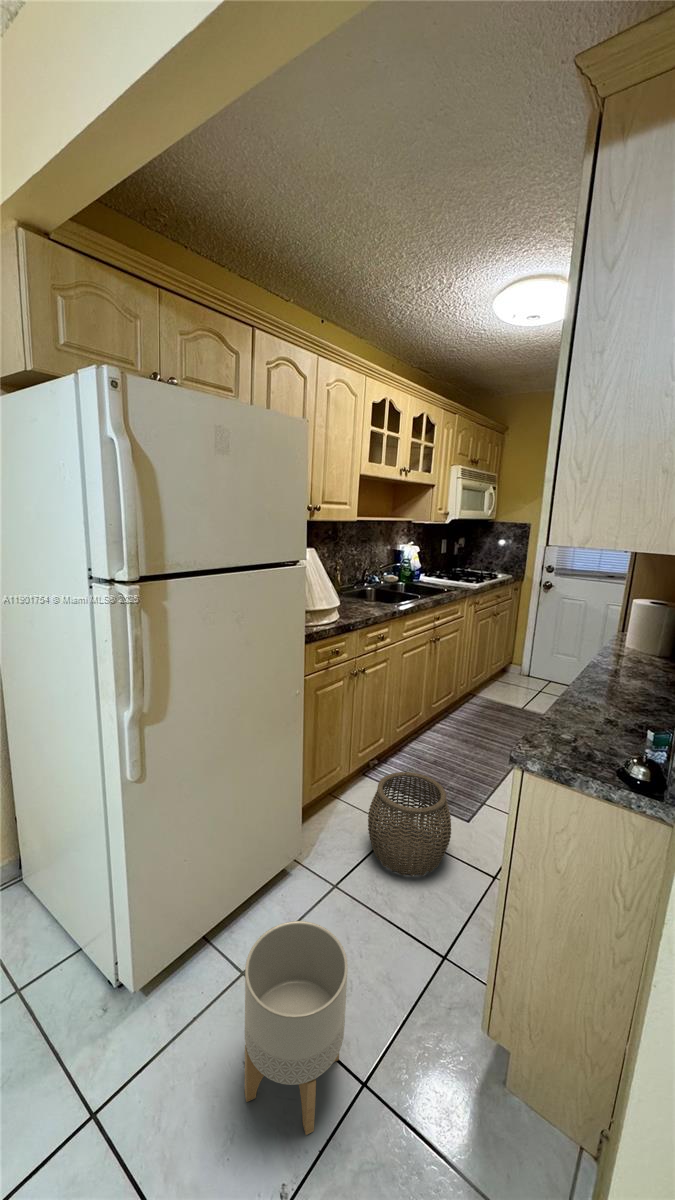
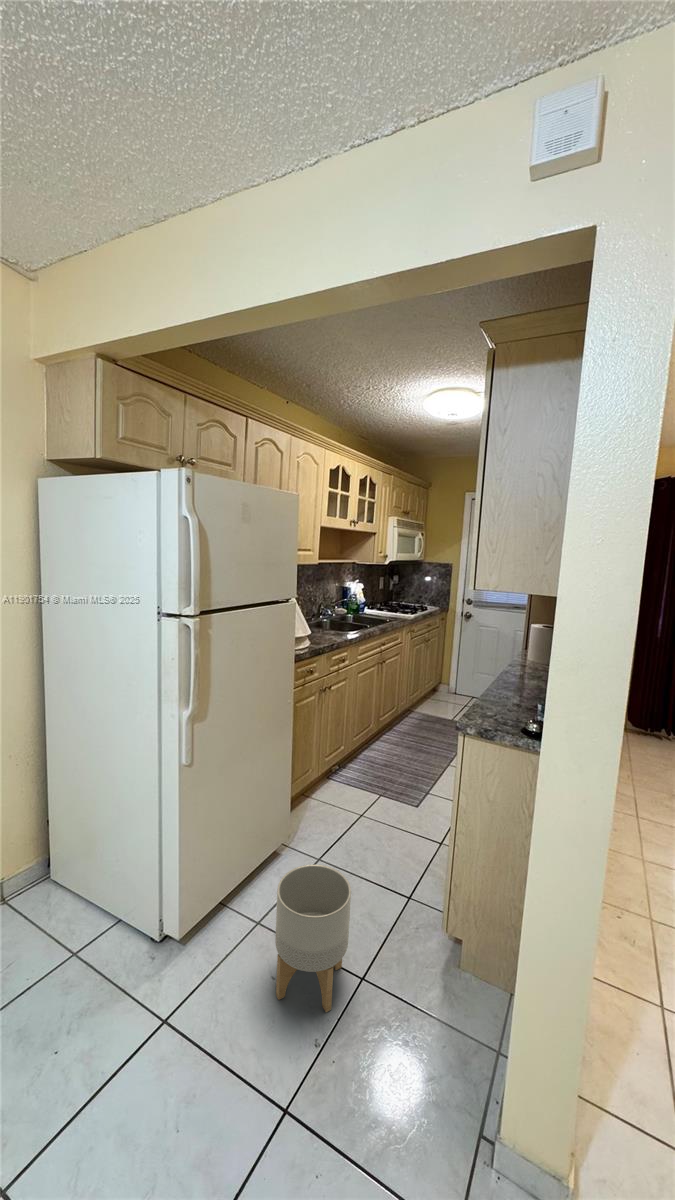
woven basket: present [368,772,451,876] -> none [340,766,407,847]

